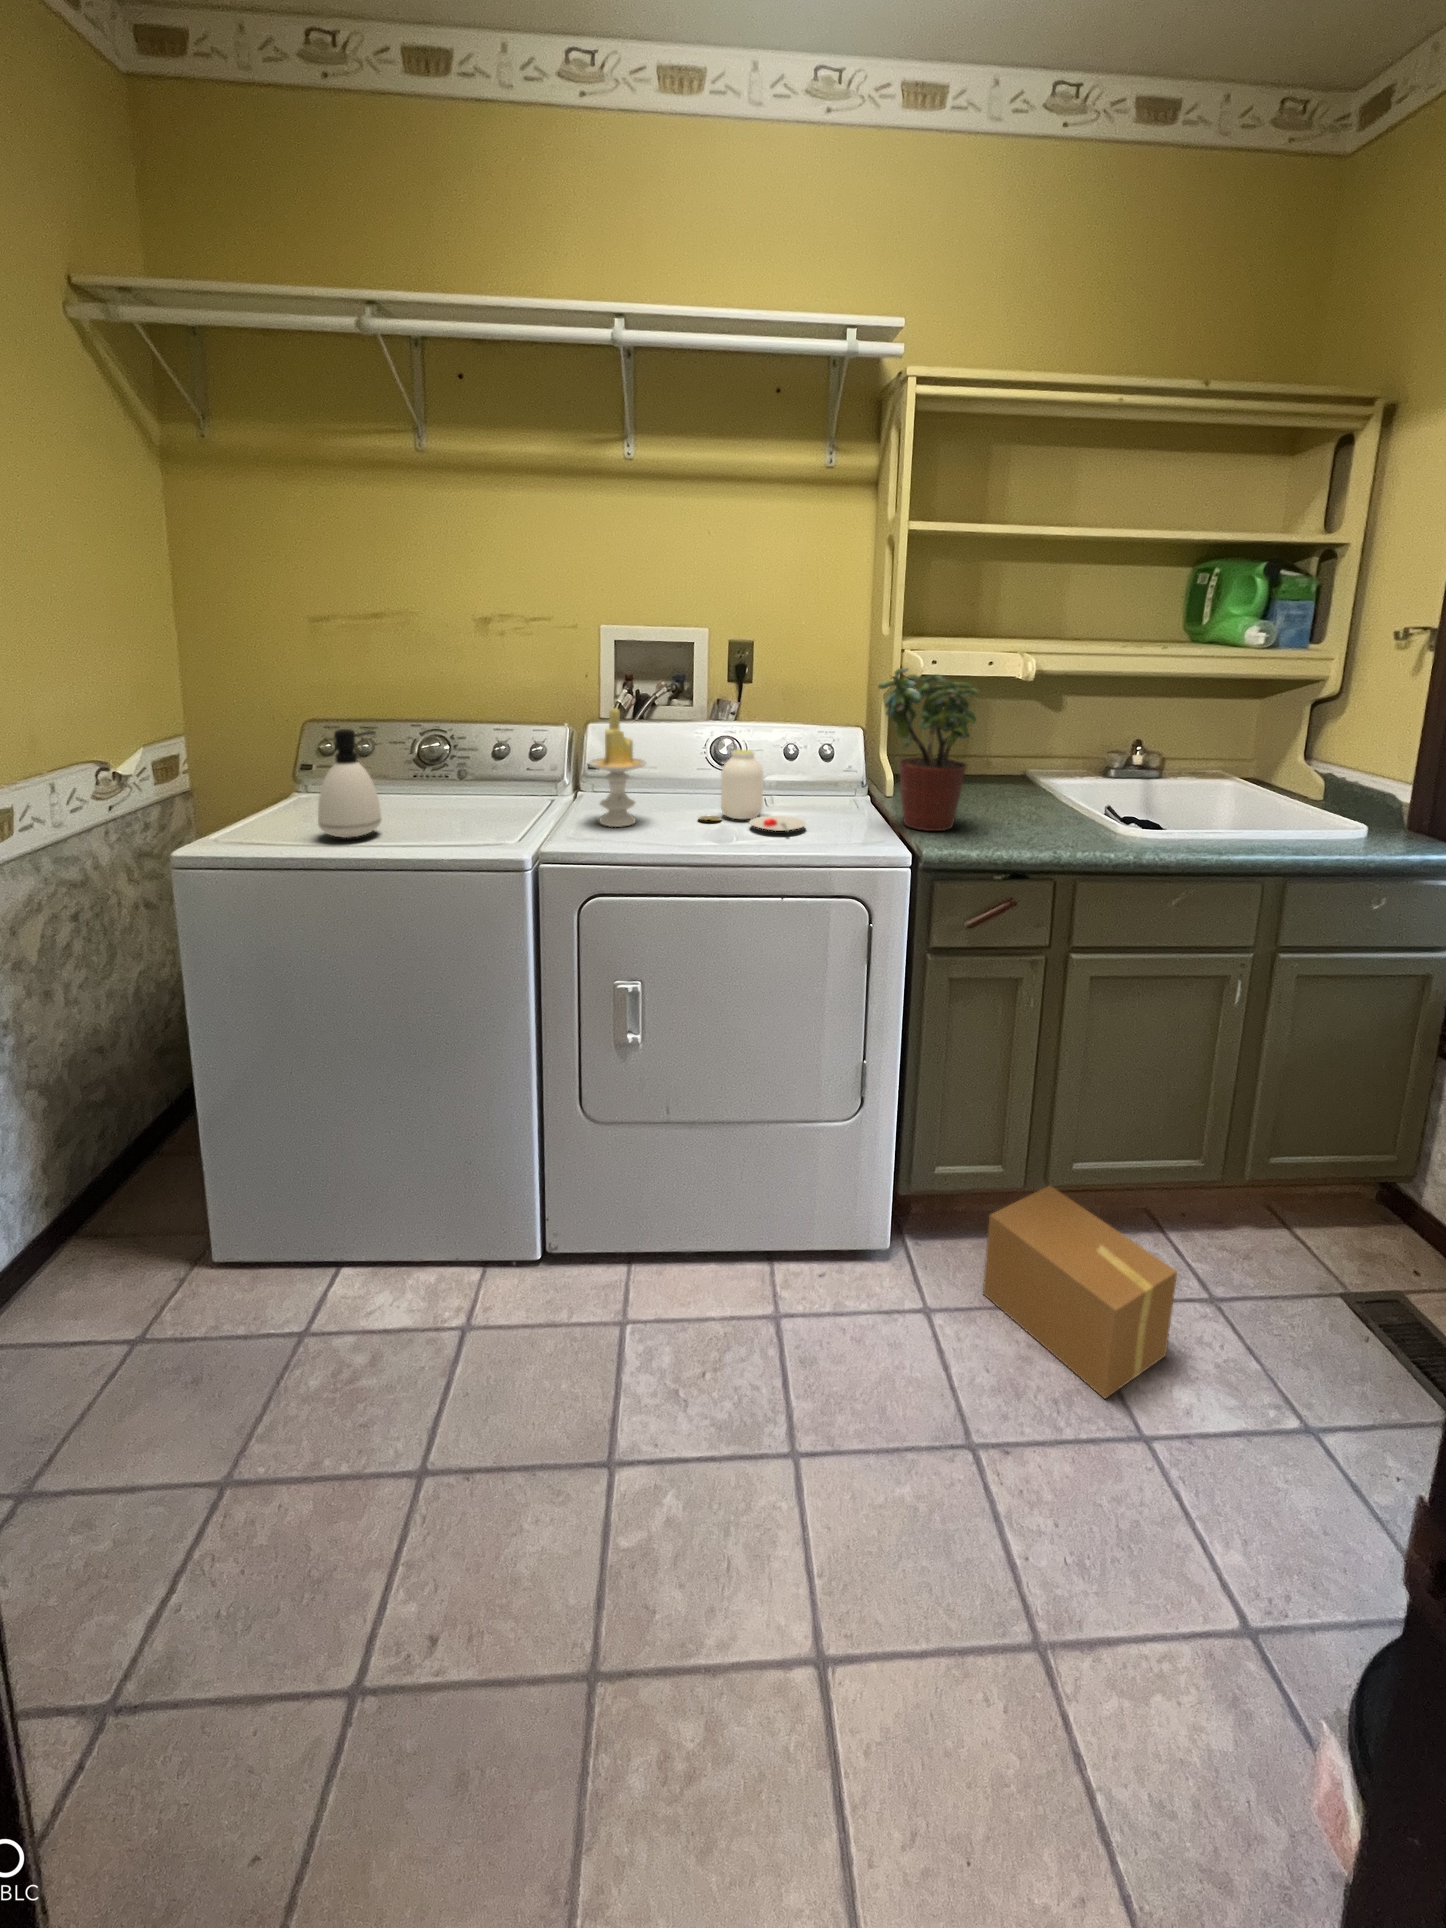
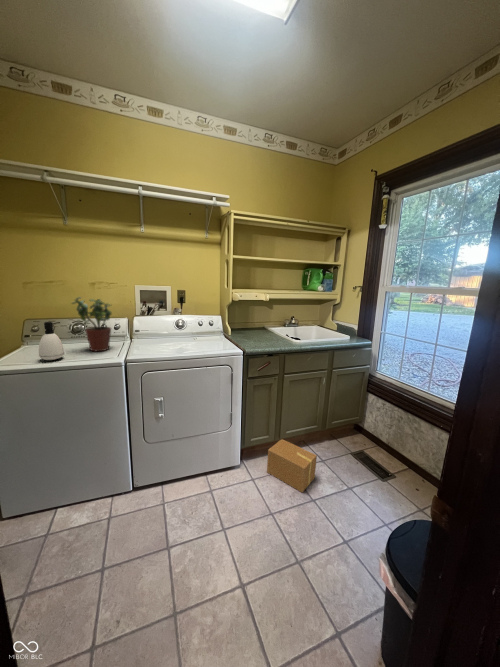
potted plant: present [878,668,978,831] -> present [72,297,112,351]
candle: present [588,708,646,827] -> none [139,312,159,350]
jar: present [699,750,806,831] -> none [176,323,210,347]

